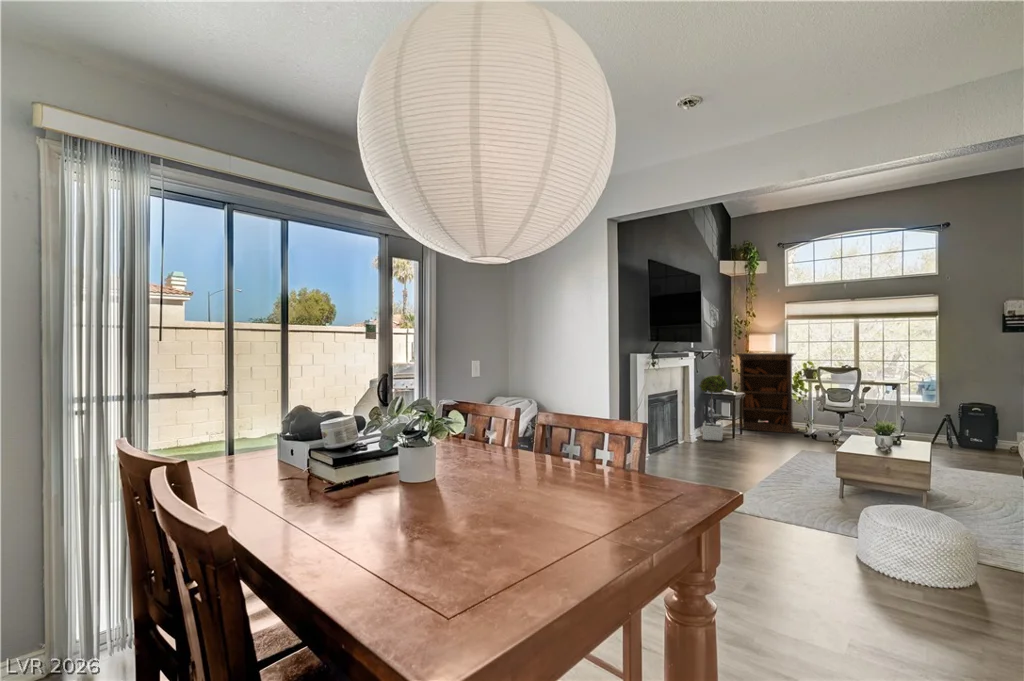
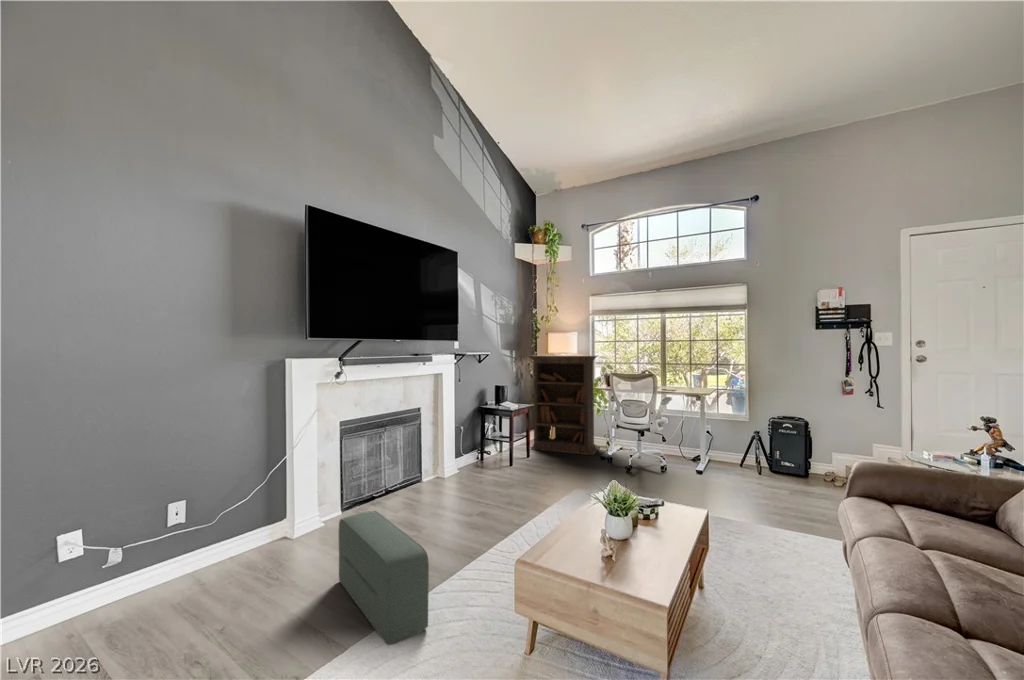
potted tree: present [699,375,728,441] -> none [458,384,495,475]
pouf: none [702,440,779,491] -> present [339,511,429,645]

